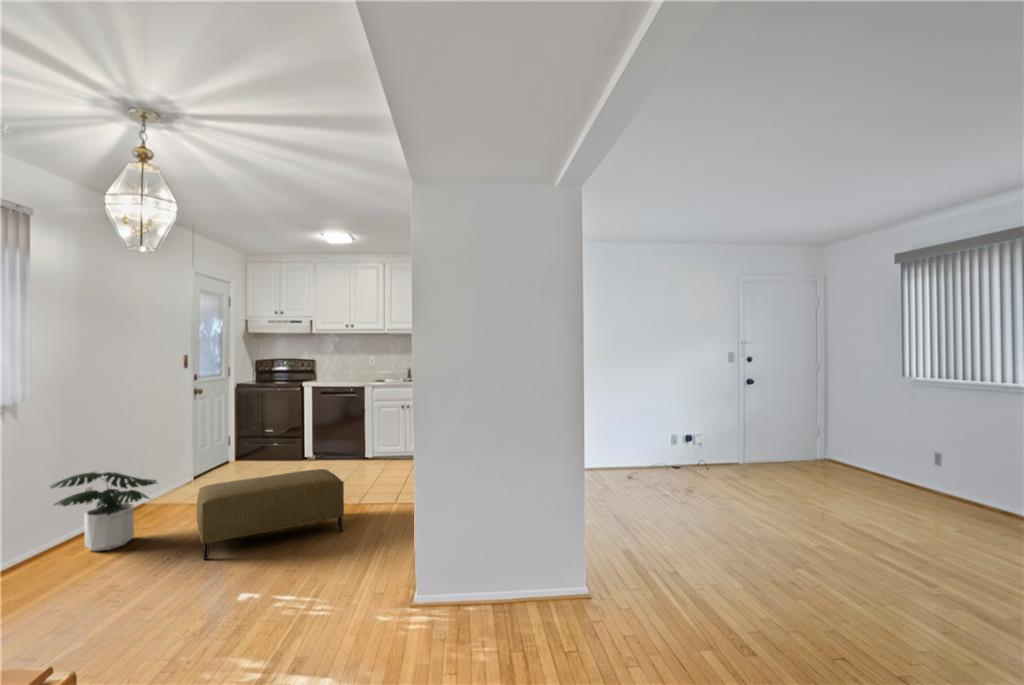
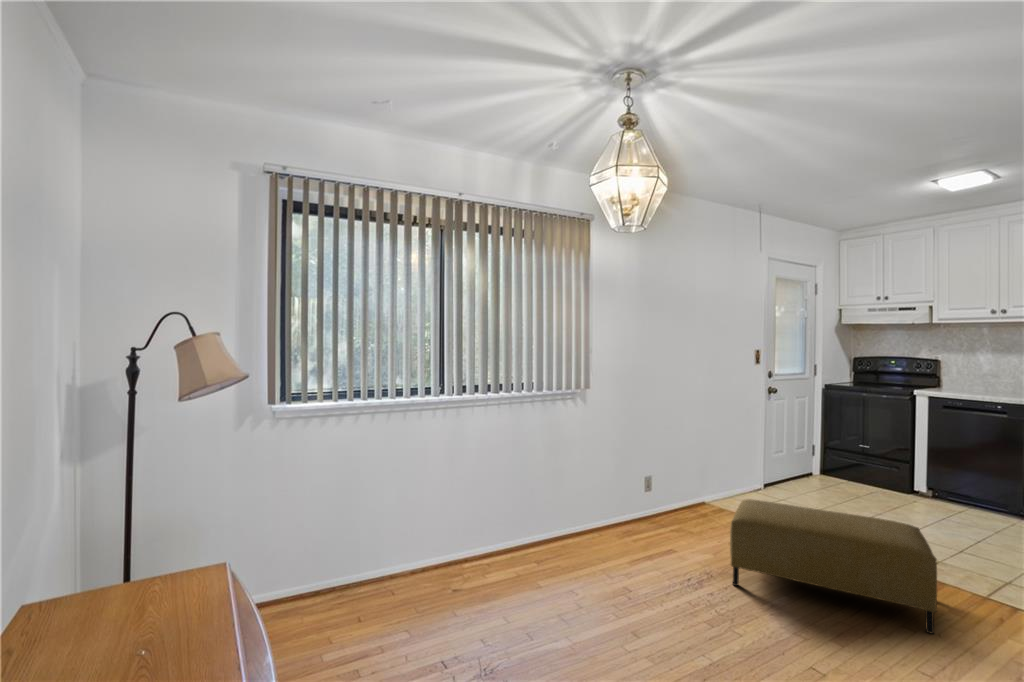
potted plant: present [50,472,157,551] -> none [626,456,712,533]

